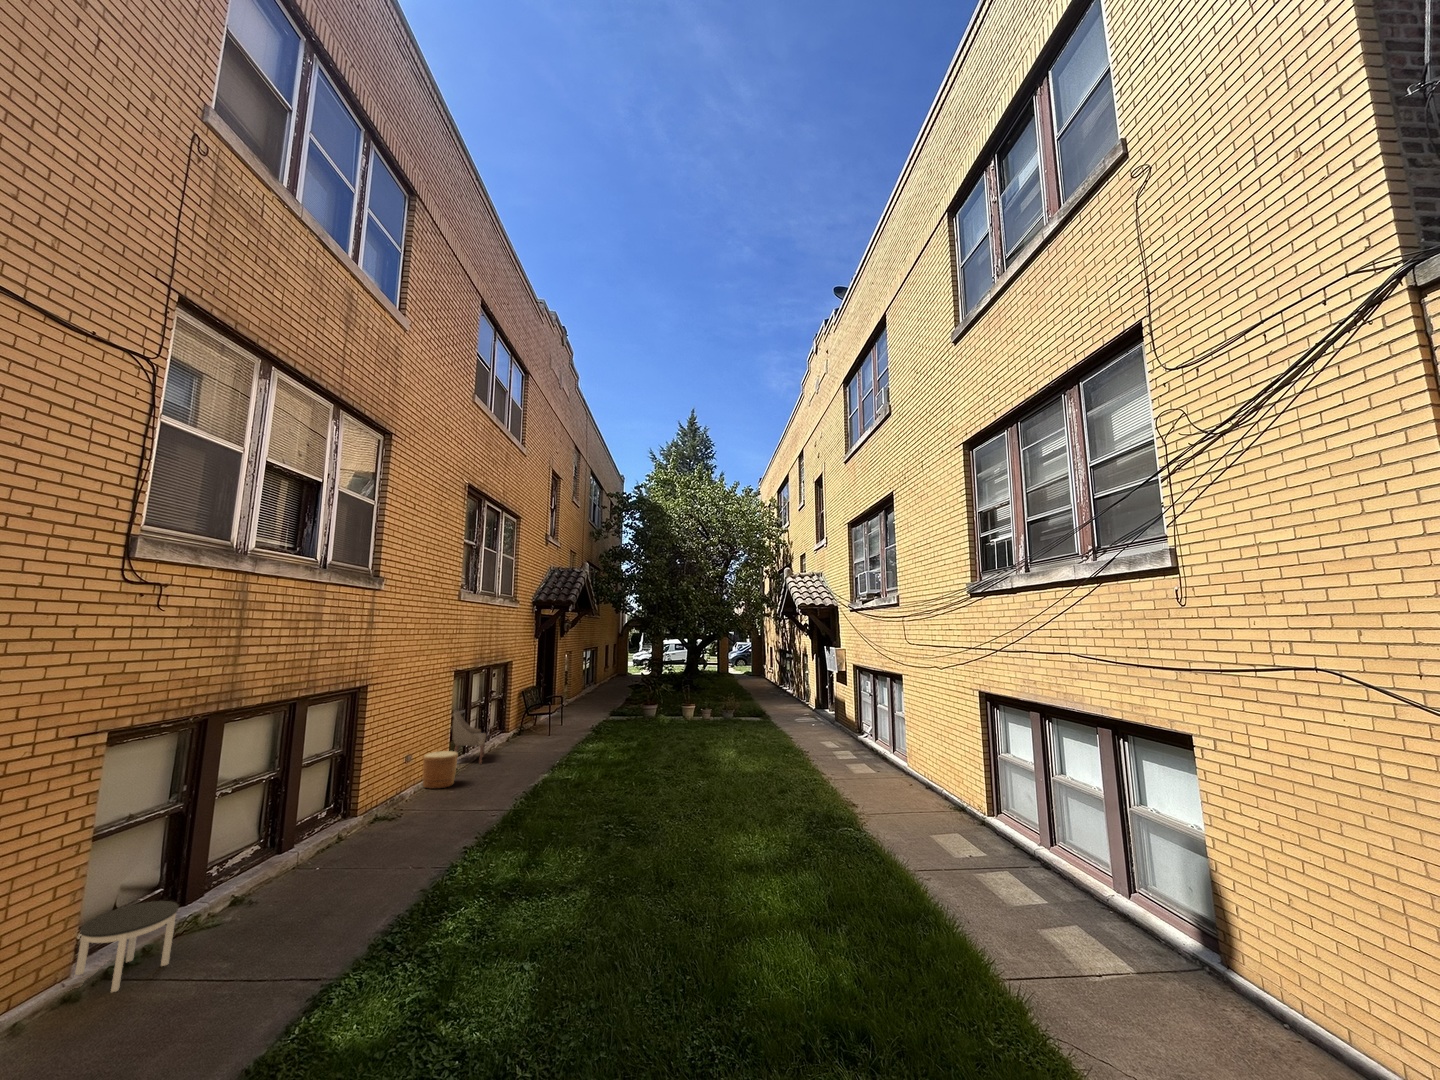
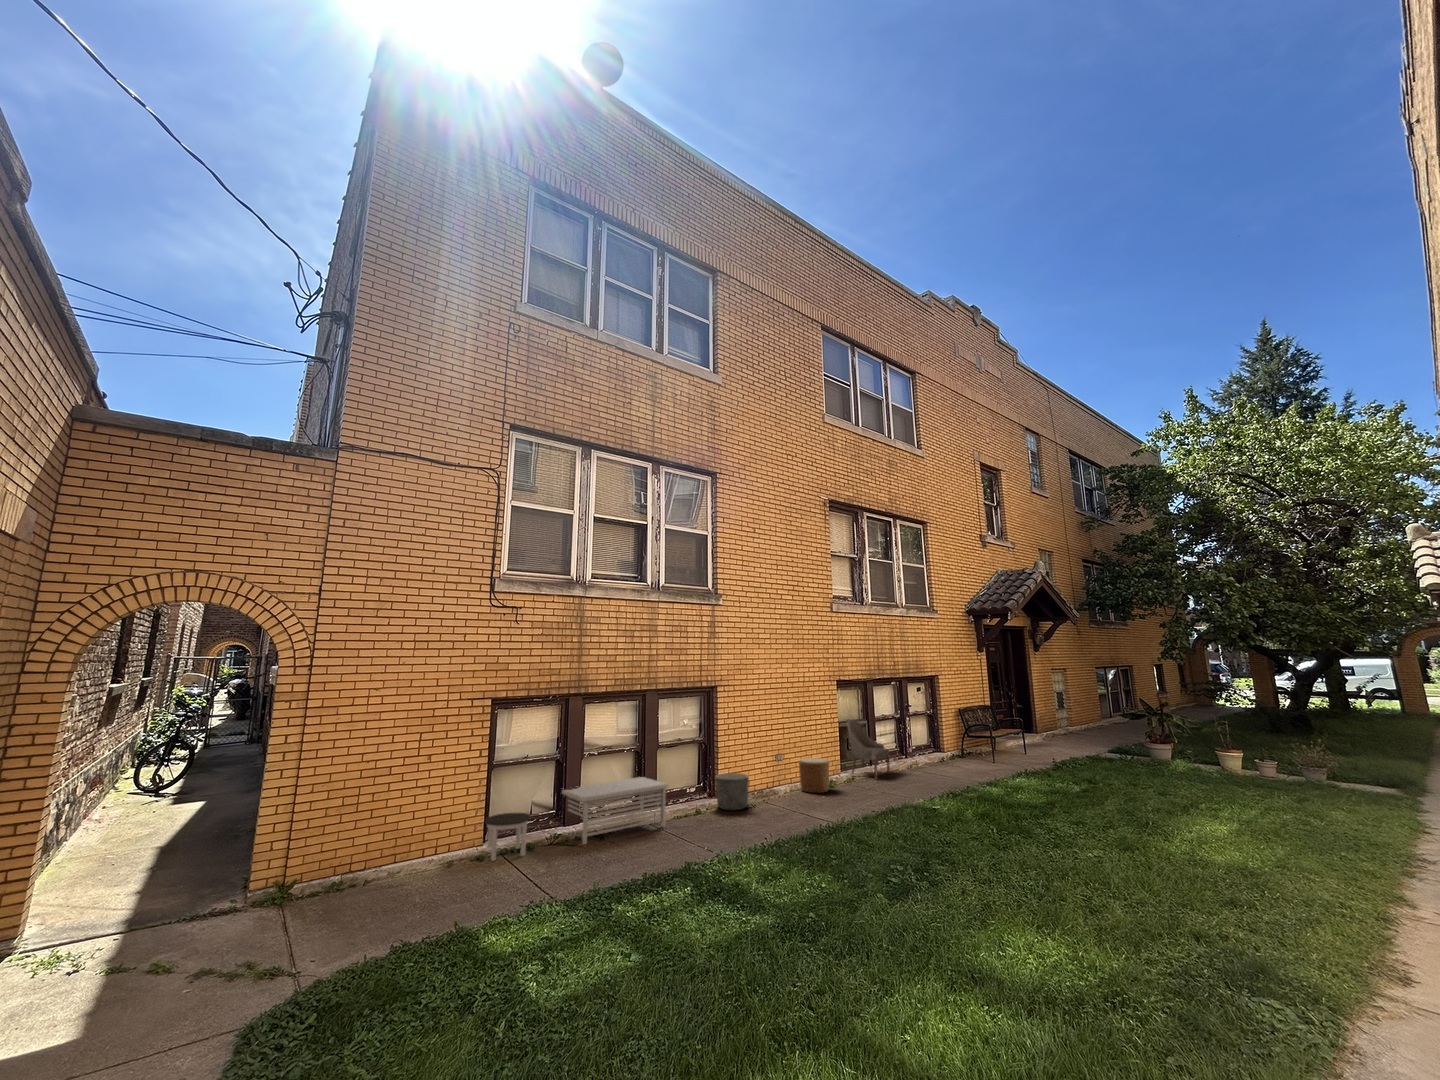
planter: none [358,781,403,826] -> present [716,773,749,810]
storage bench: none [178,809,341,917] -> present [562,777,668,844]

